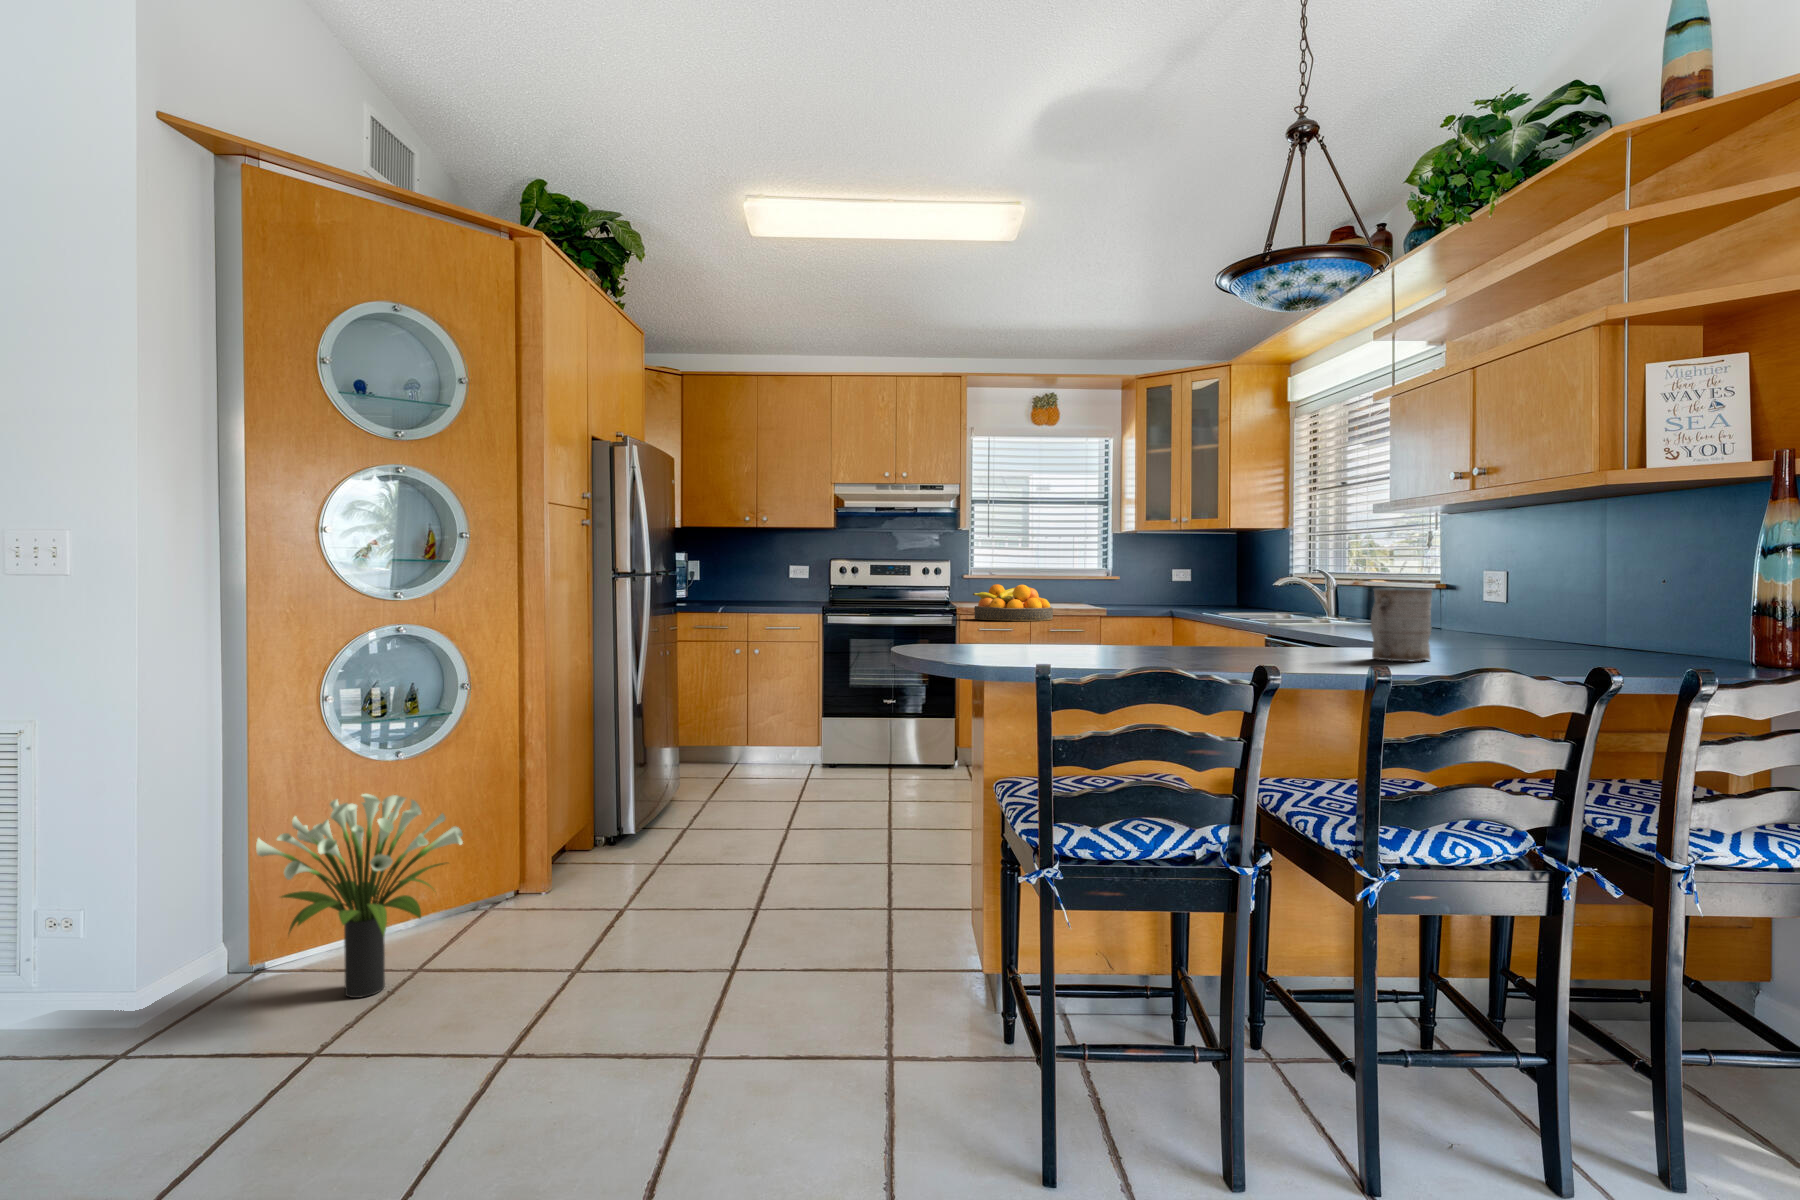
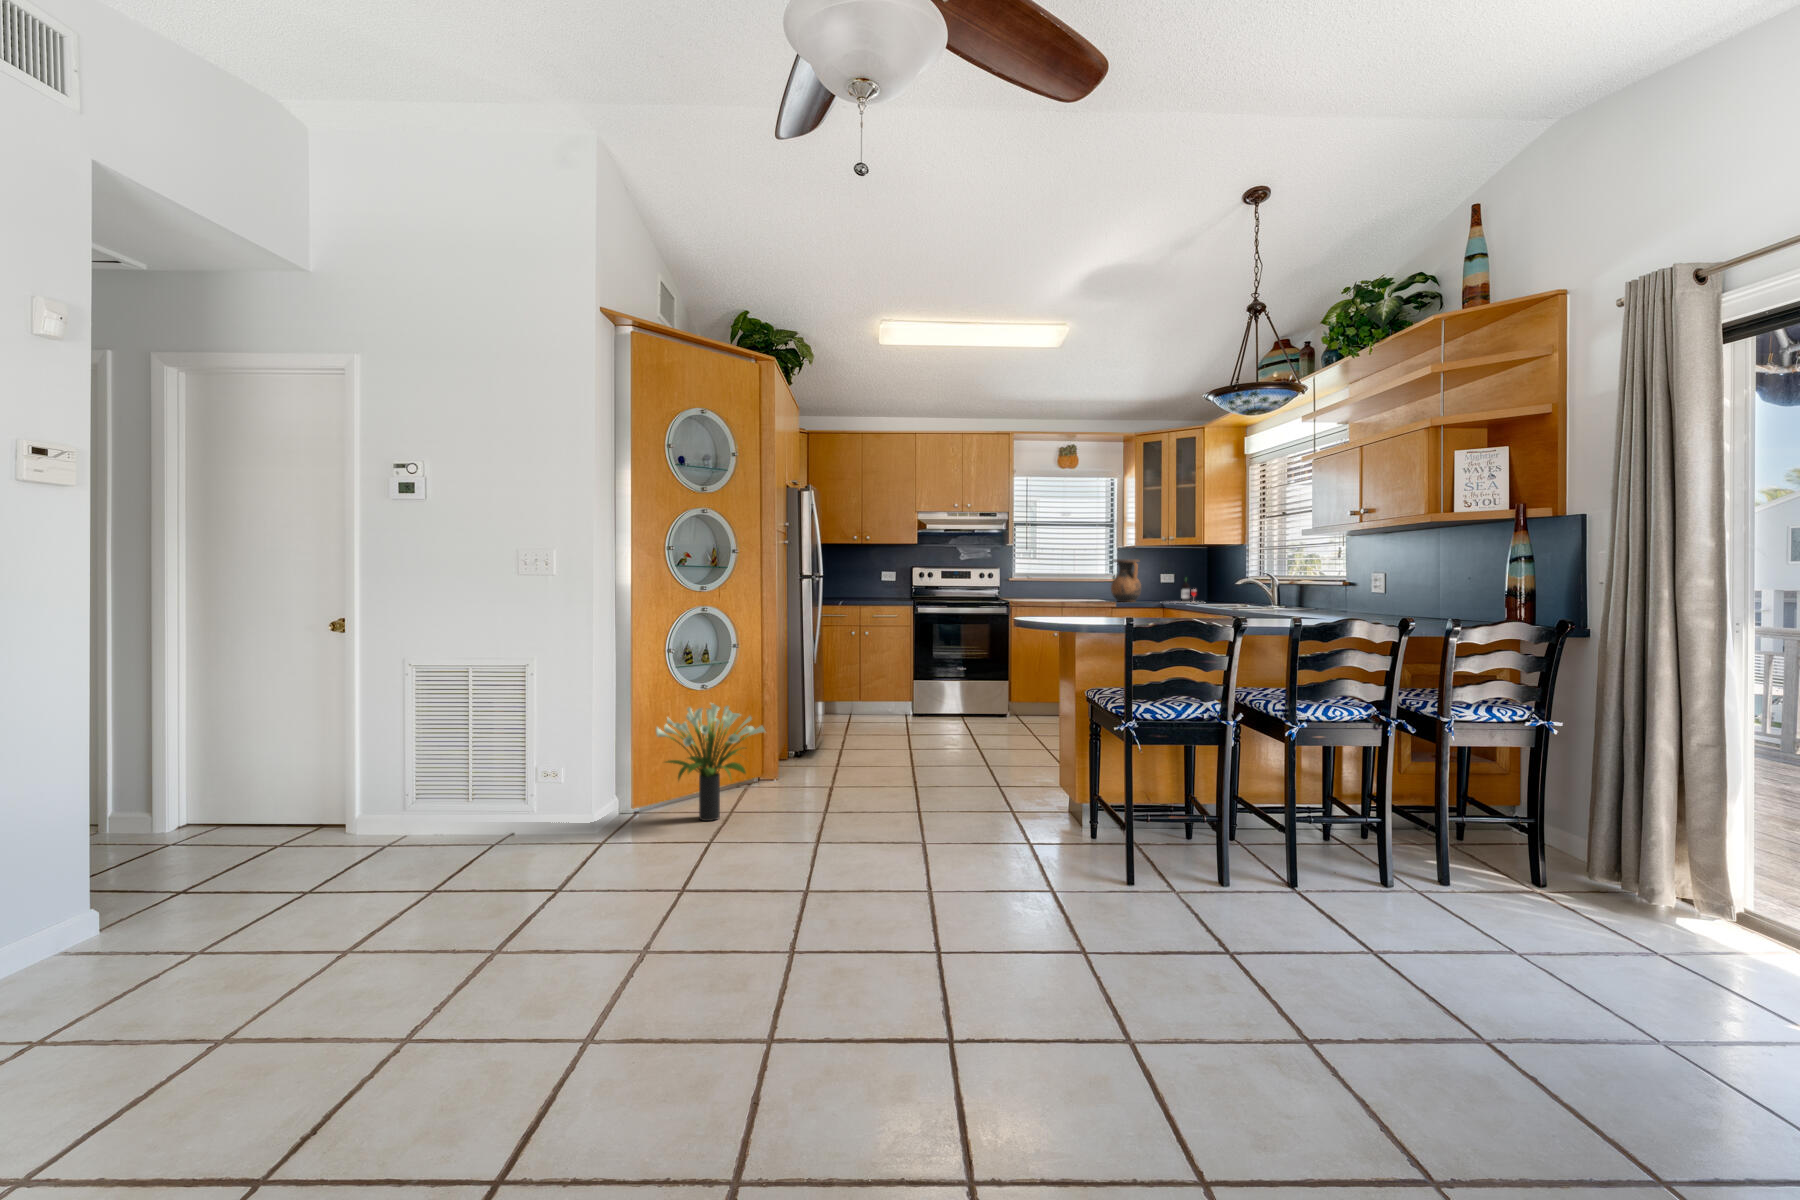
vase: none [1105,550,1147,609] -> present [1111,559,1141,602]
wine bottle: none [1165,575,1242,612] -> present [1182,578,1196,603]
fruit bowl: present [973,584,1053,621] -> none [1029,583,1085,608]
mug: present [1371,588,1432,662] -> none [1295,582,1329,621]

